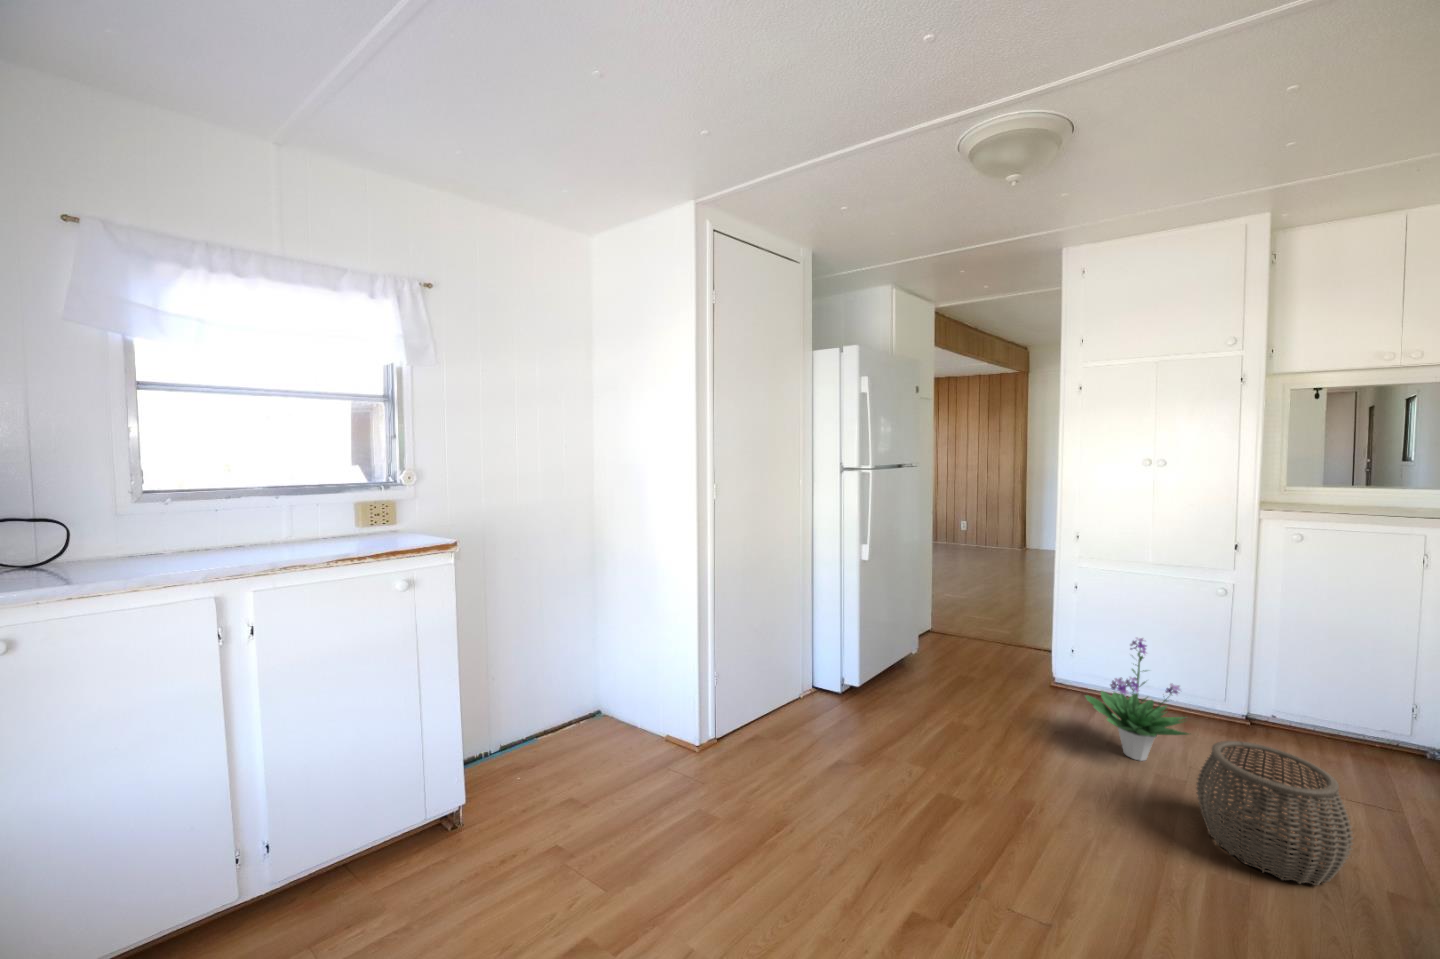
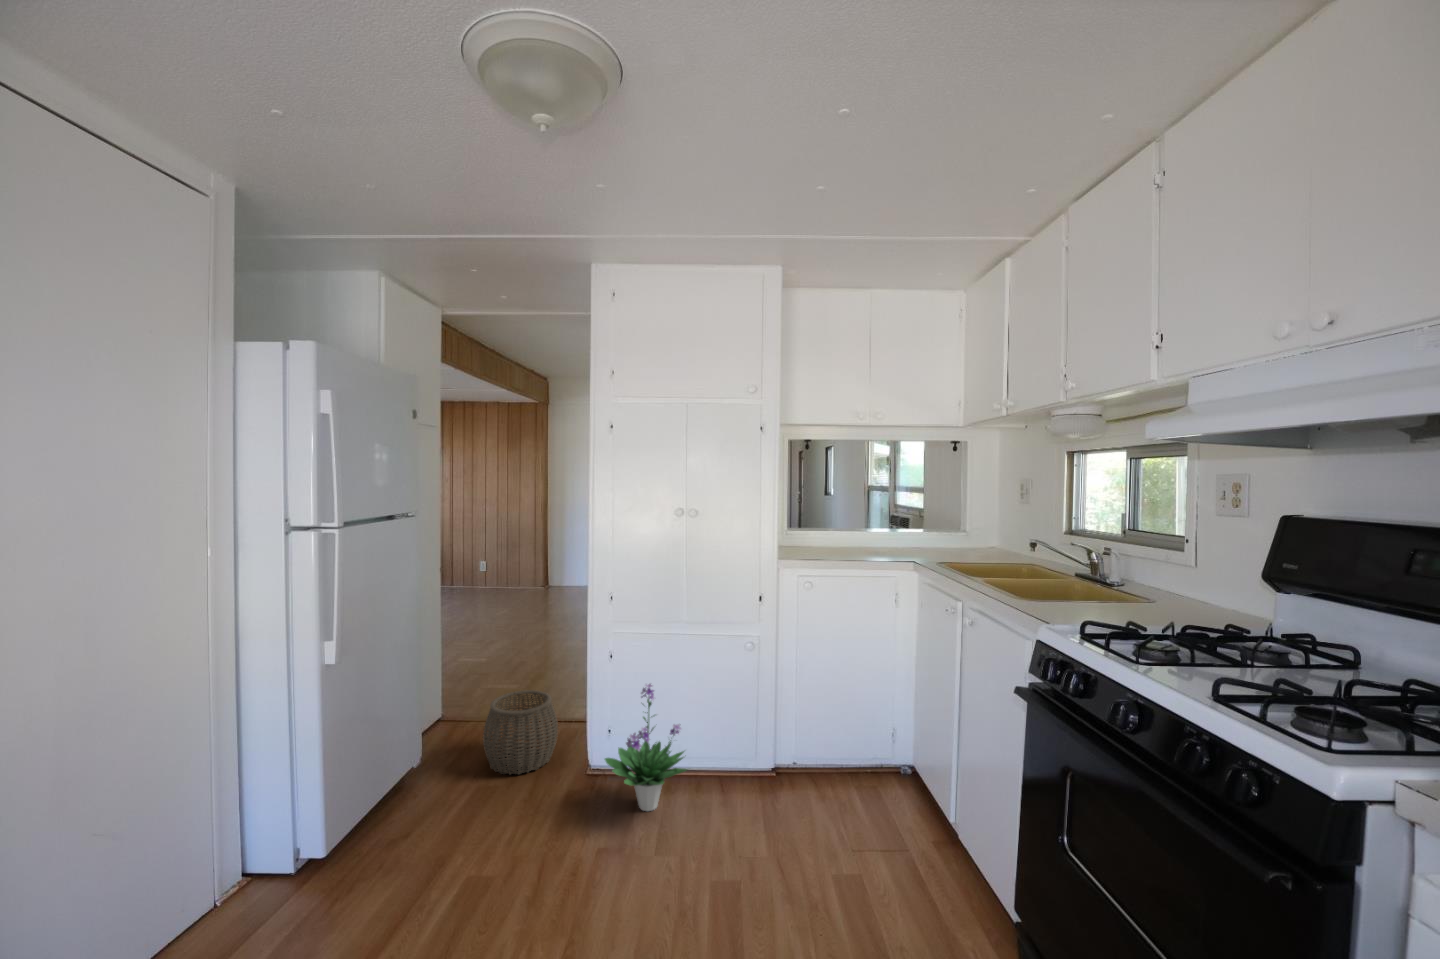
woven basket: present [1196,741,1353,885] -> present [483,690,558,775]

